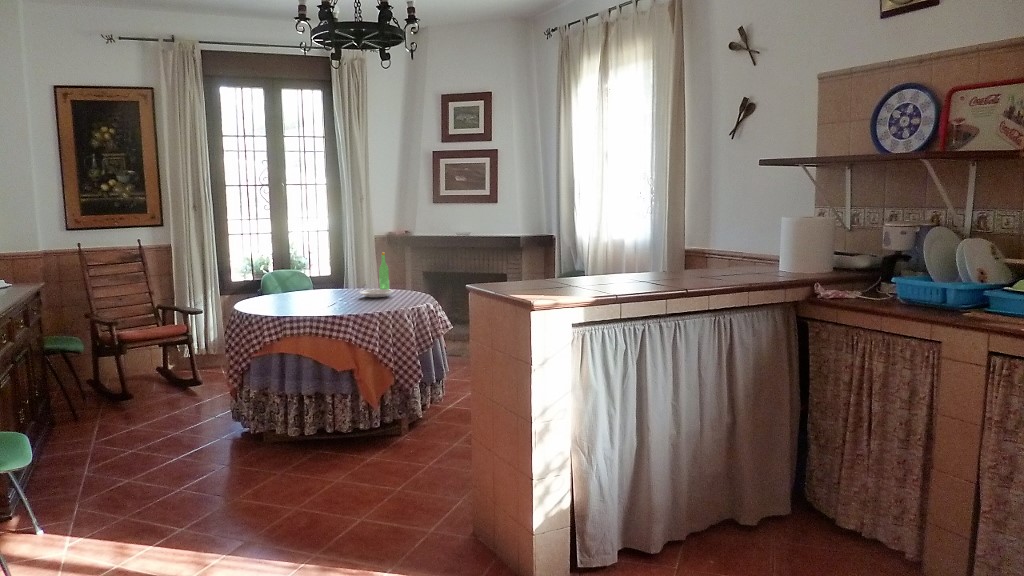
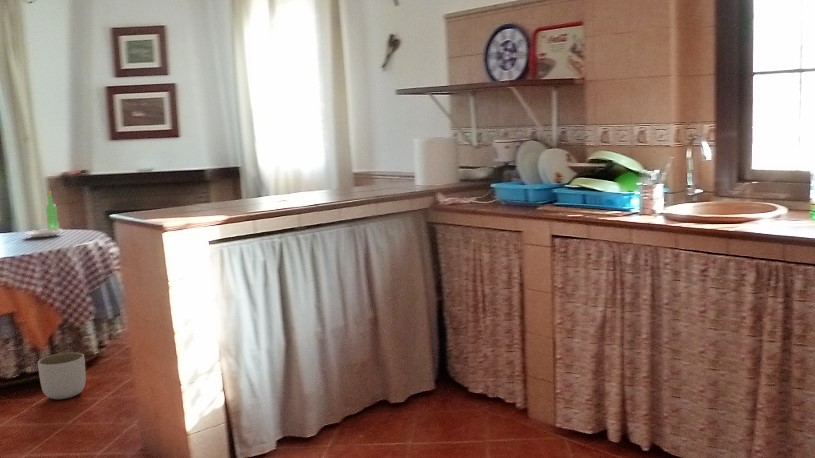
planter: none [369,418,412,465] -> present [38,352,86,399]

